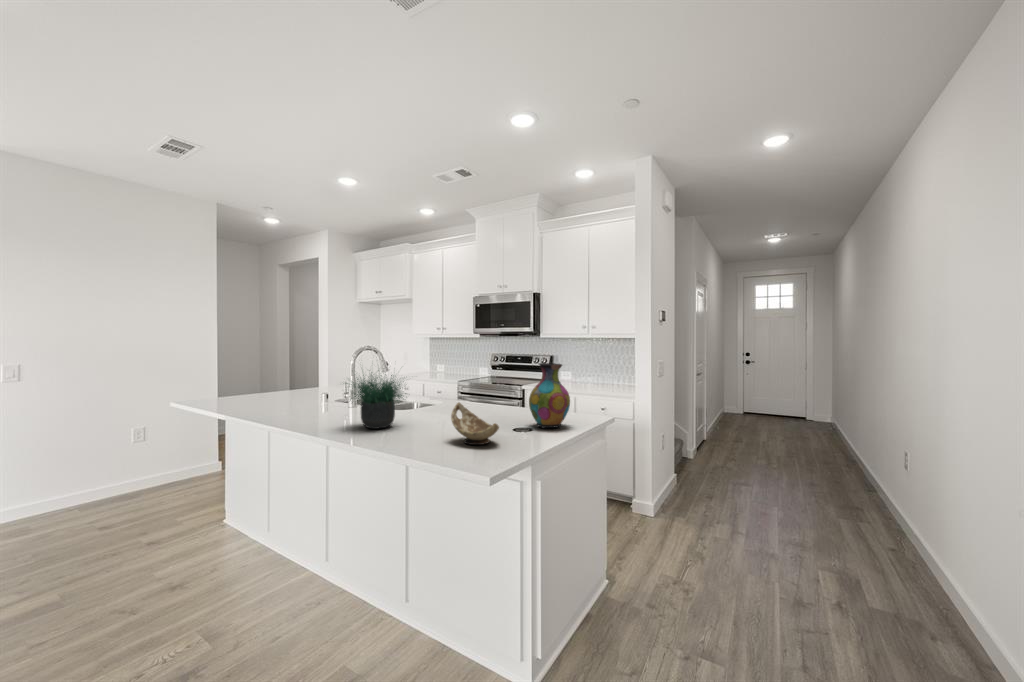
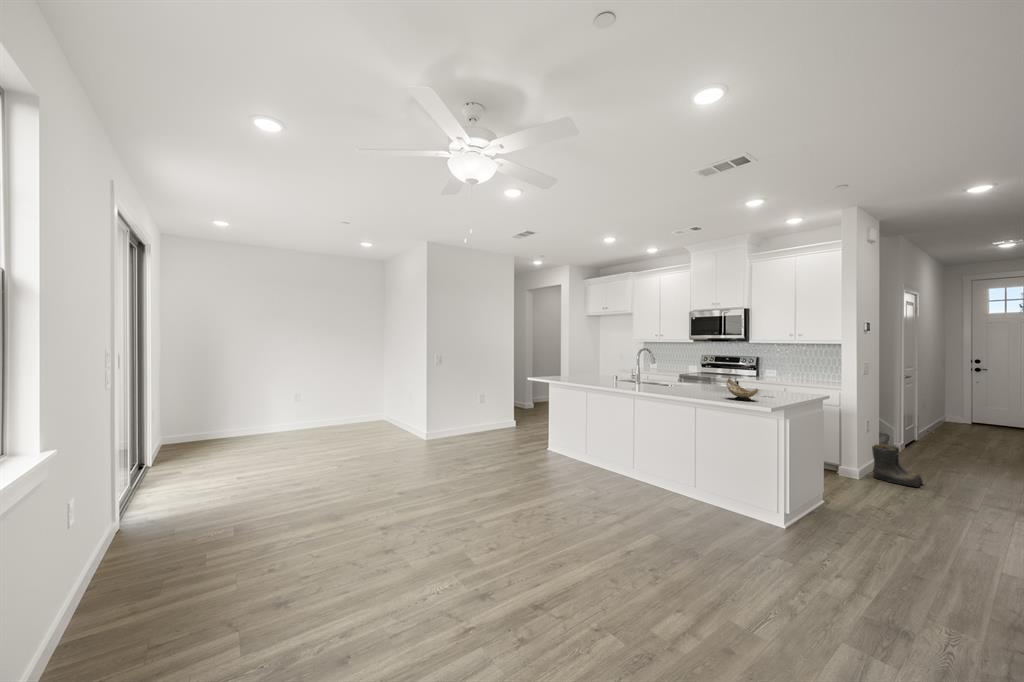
vase: present [529,363,570,428] -> none [768,358,798,397]
potted plant: present [347,370,406,429] -> none [651,350,698,392]
boots: none [667,464,718,520] -> present [872,444,923,487]

